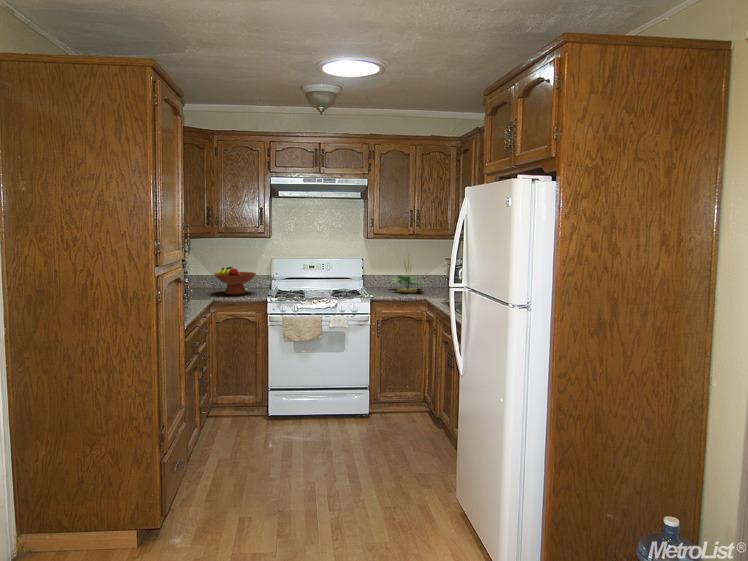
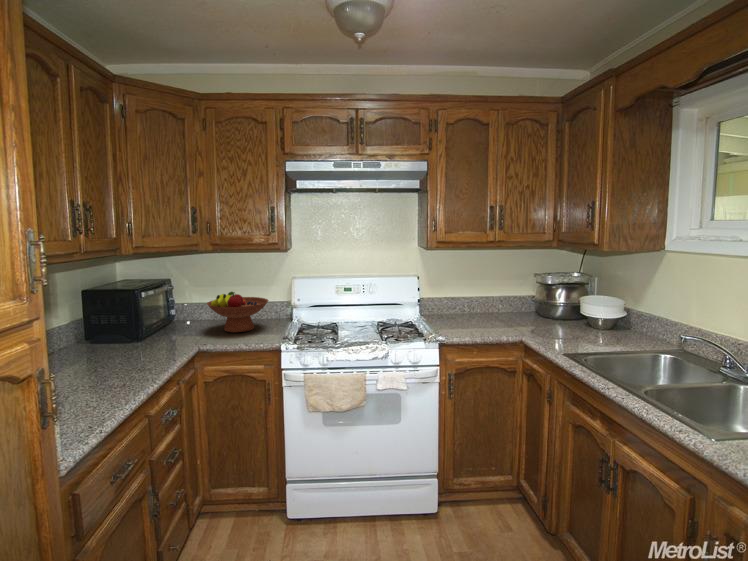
potted plant: present [391,258,423,292] -> none [447,269,503,322]

